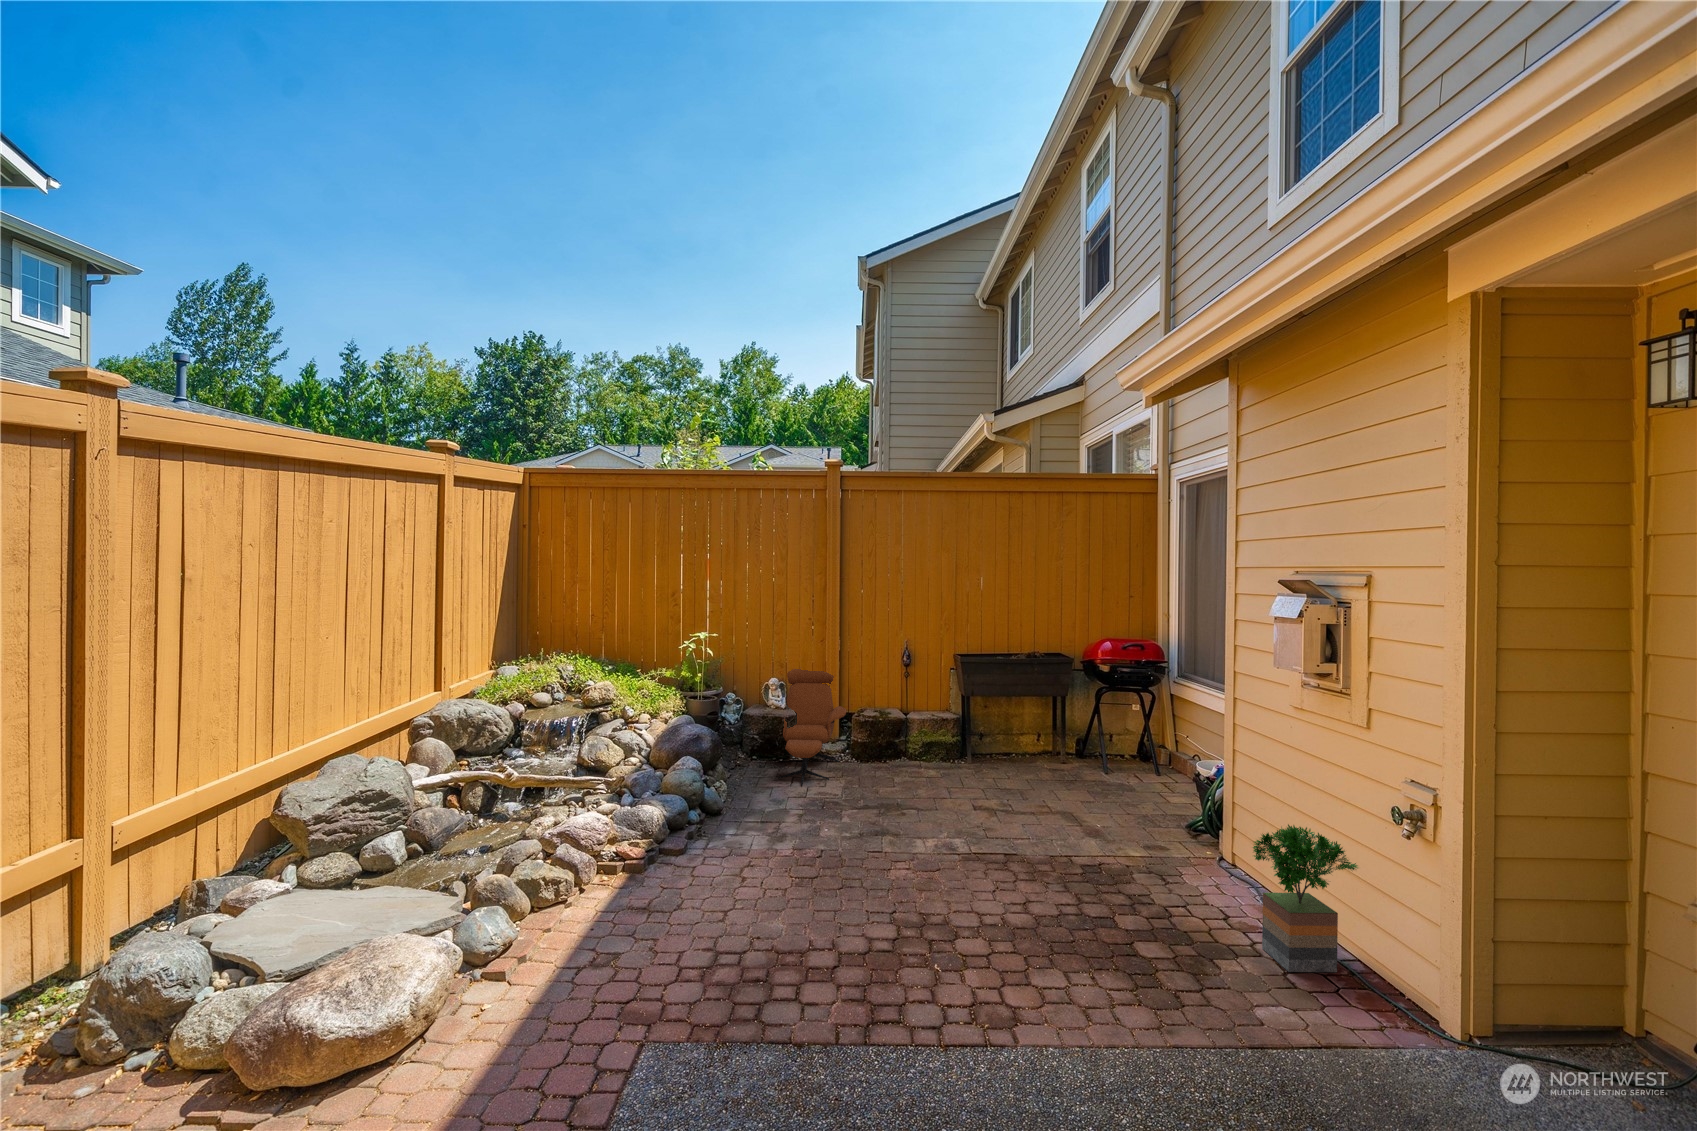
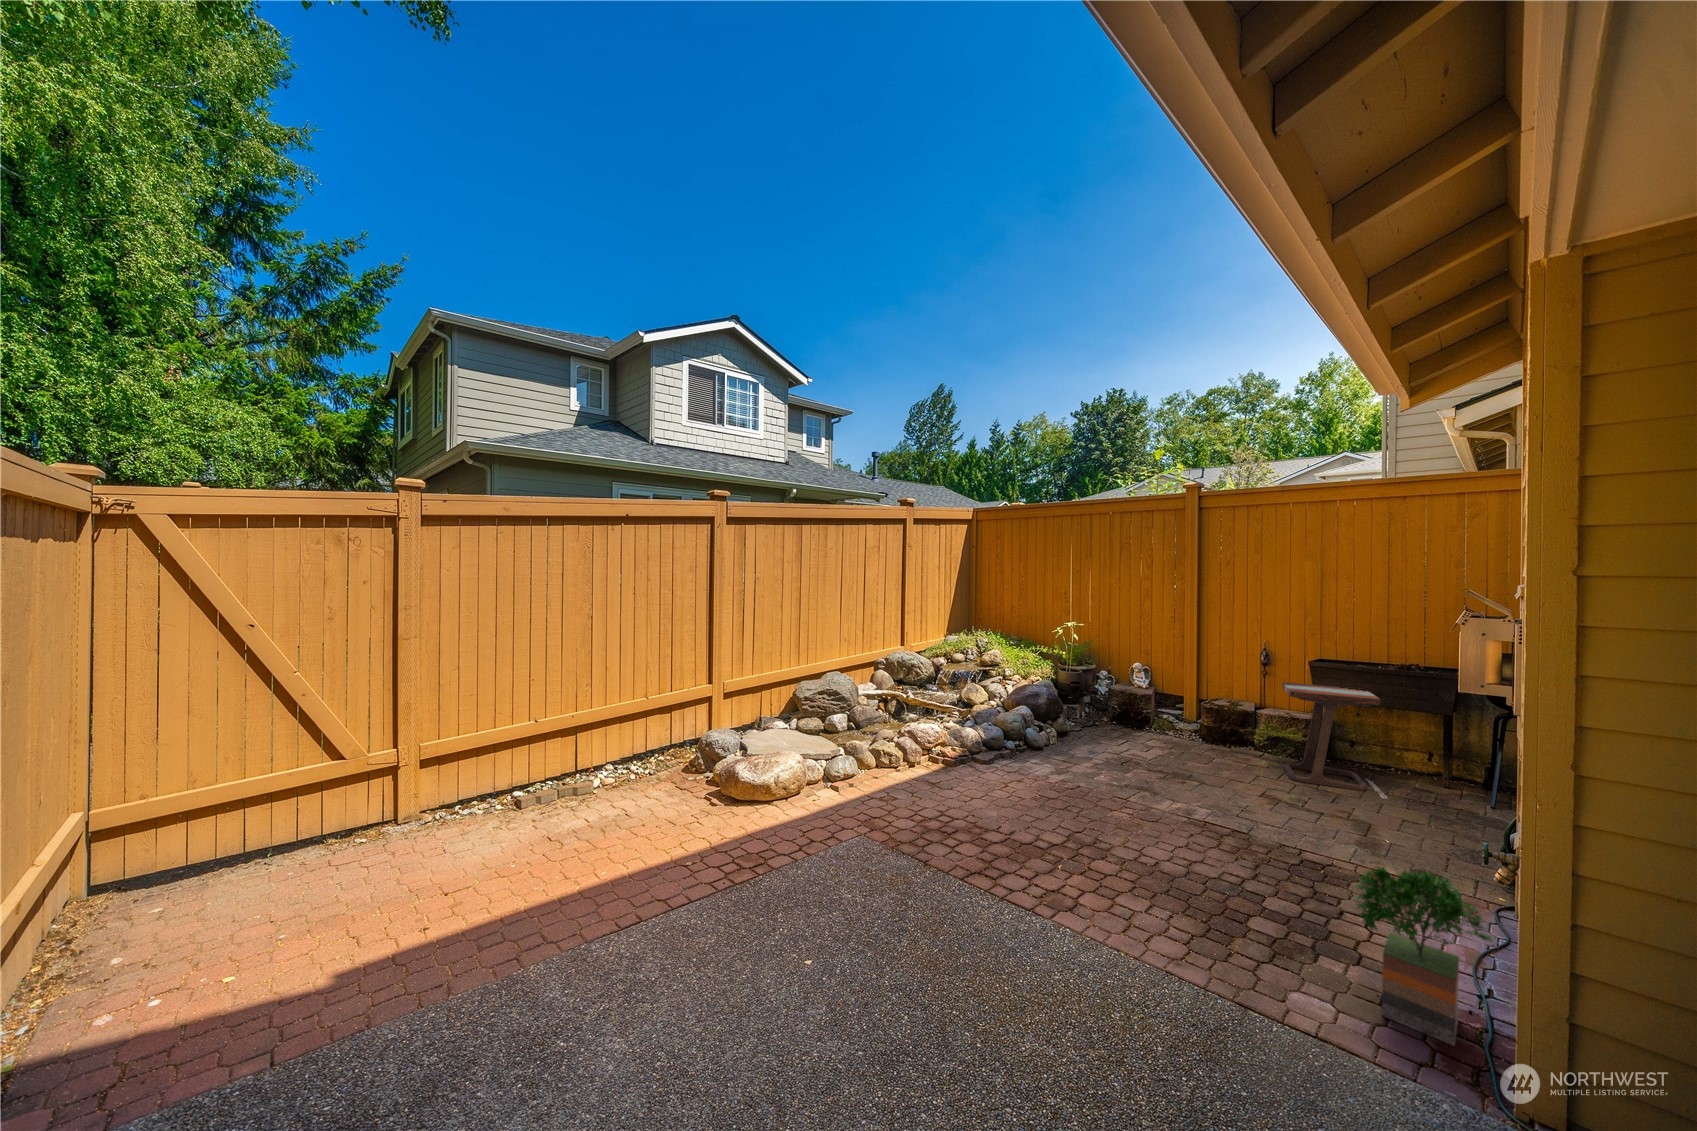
lounge chair: present [778,669,846,786] -> none [1114,658,1194,750]
side table: none [943,677,1039,780] -> present [1282,682,1384,798]

